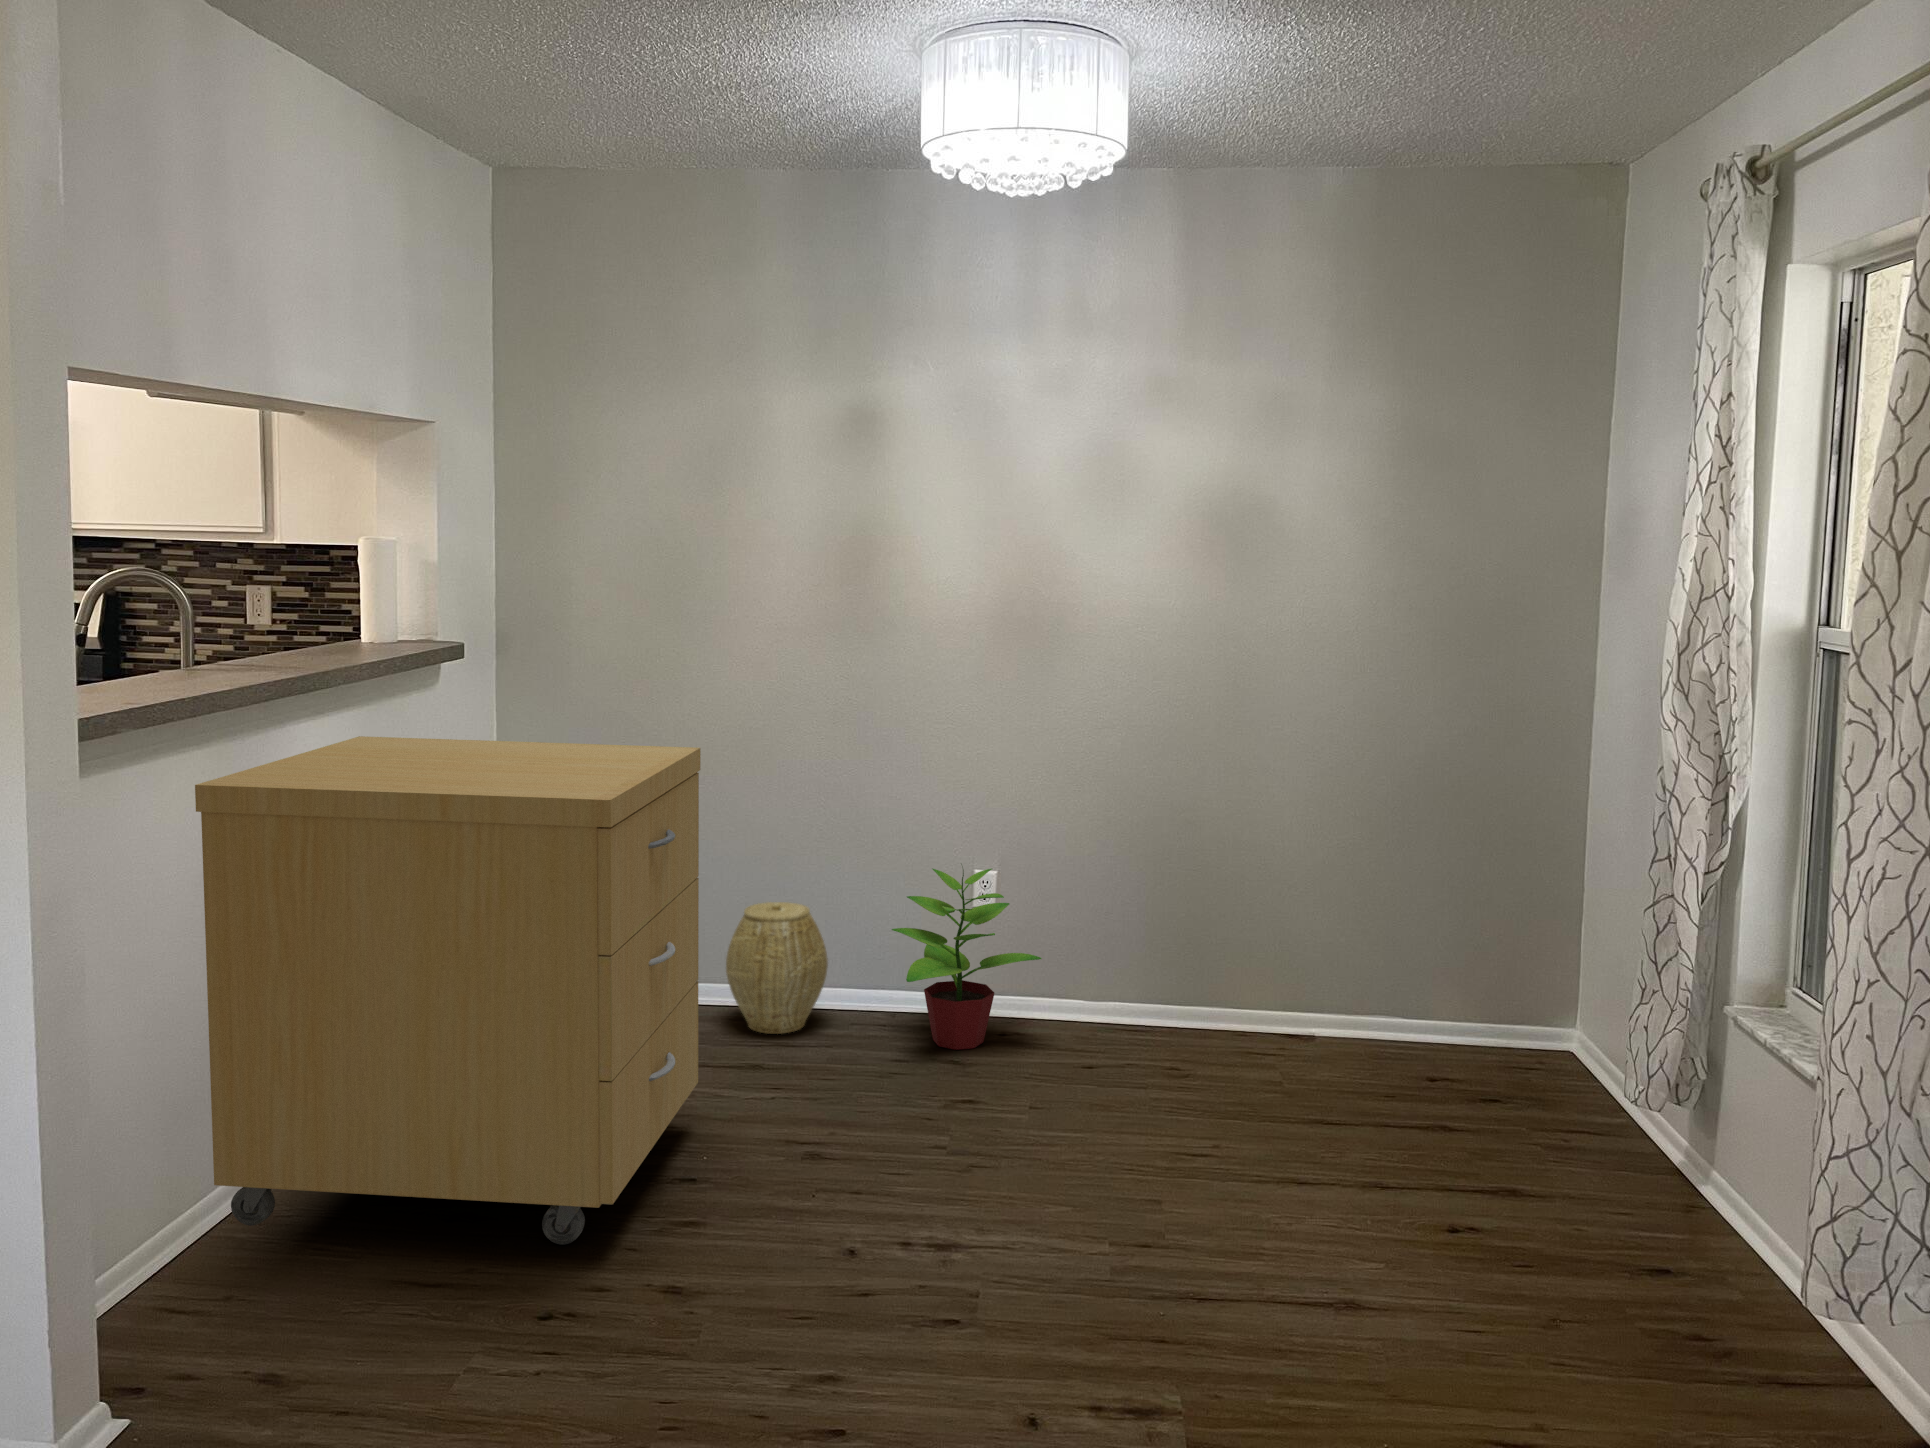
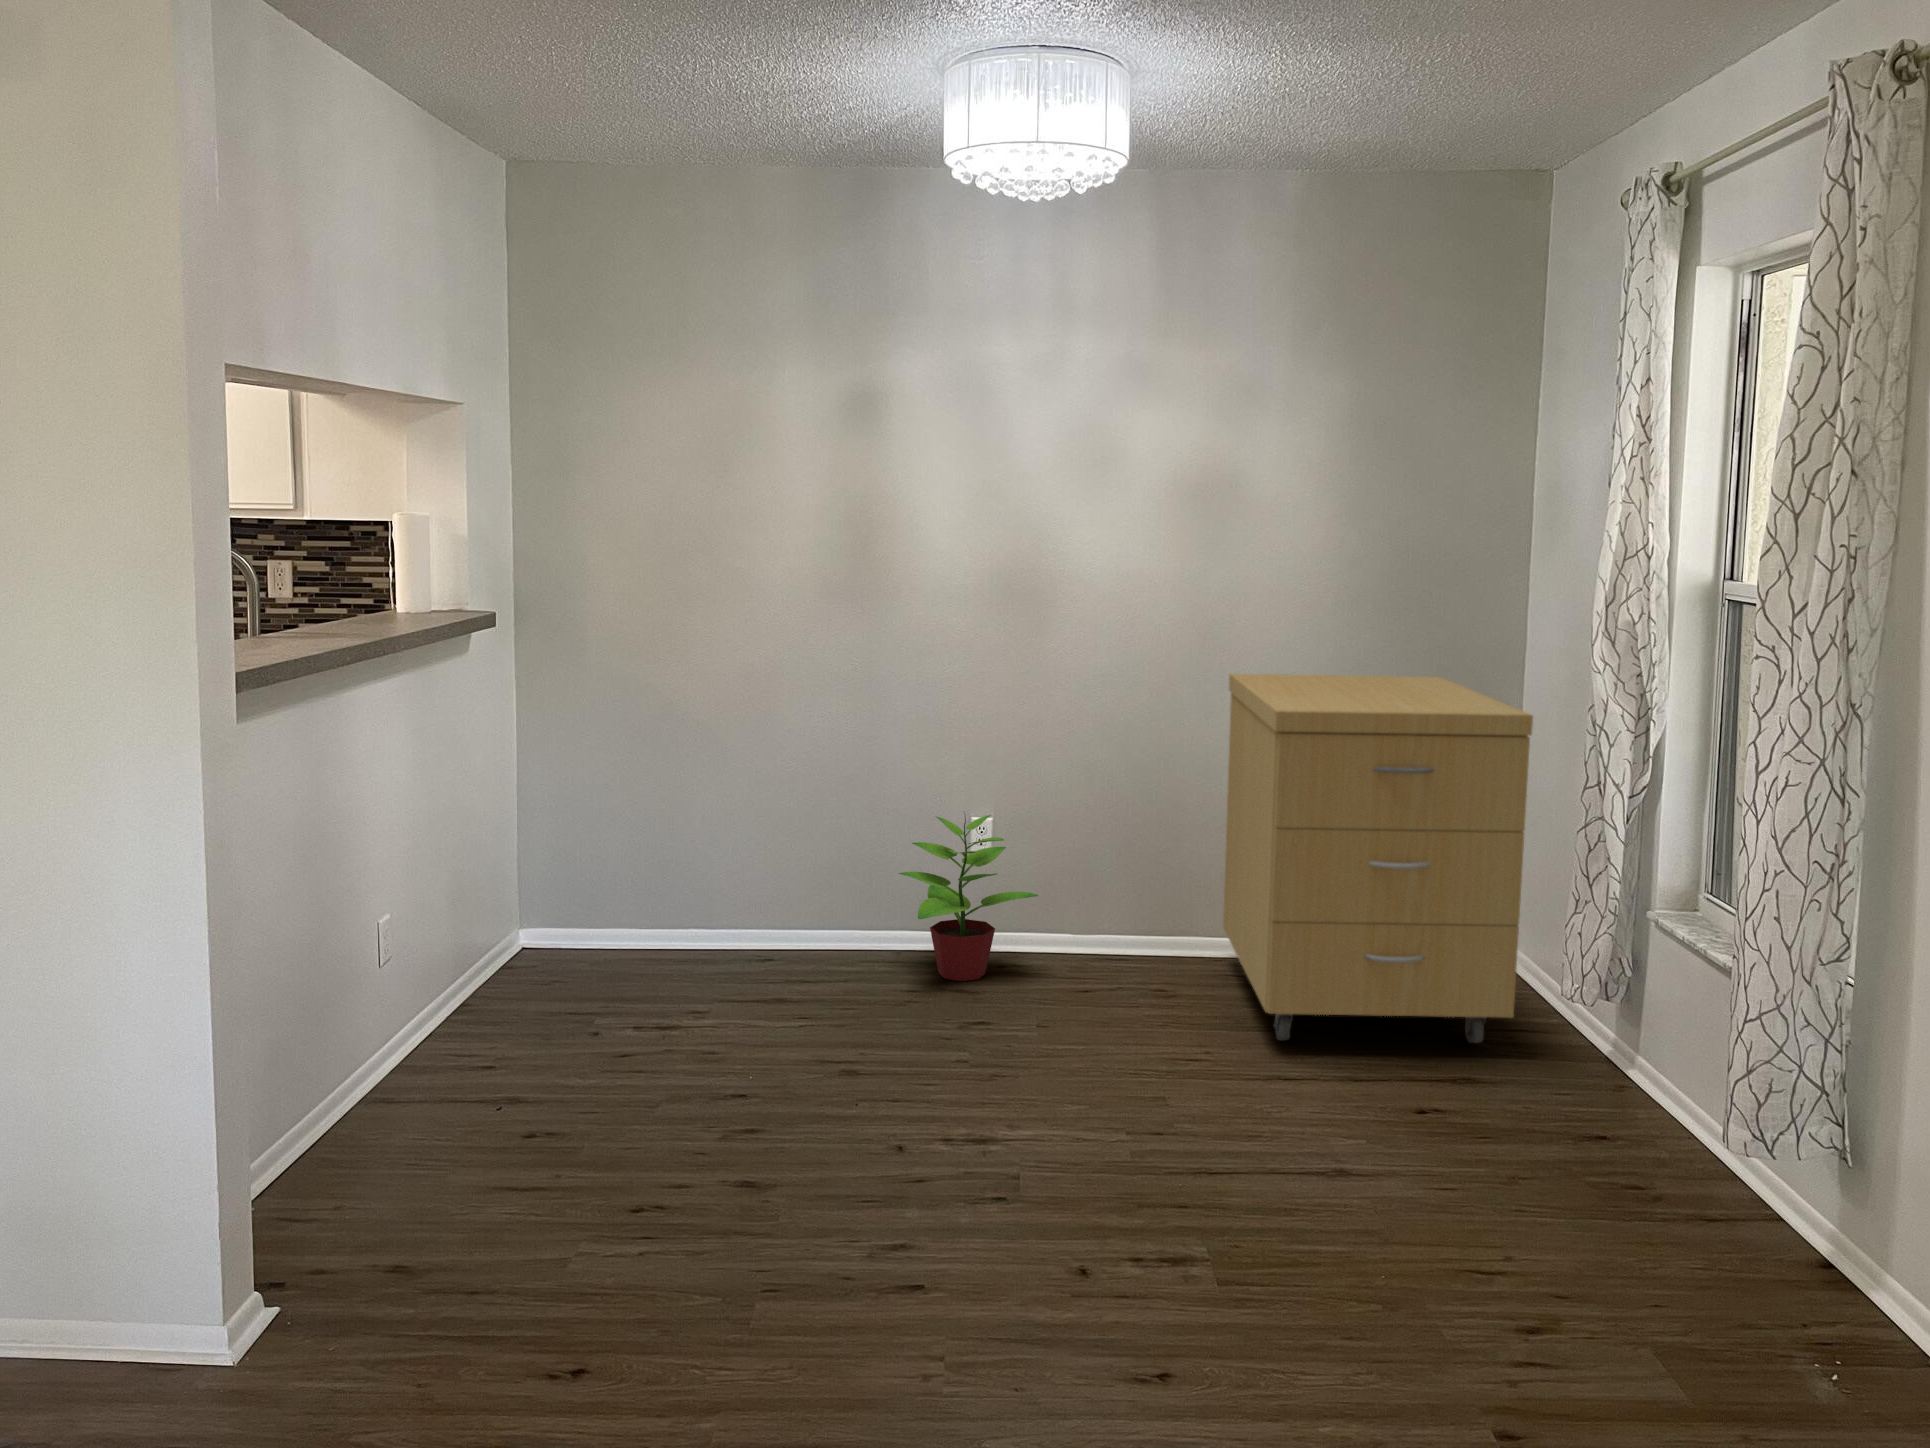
storage cabinet: present [195,736,701,1245] -> present [1223,674,1533,1043]
woven basket: present [726,902,828,1034] -> none [744,852,838,973]

